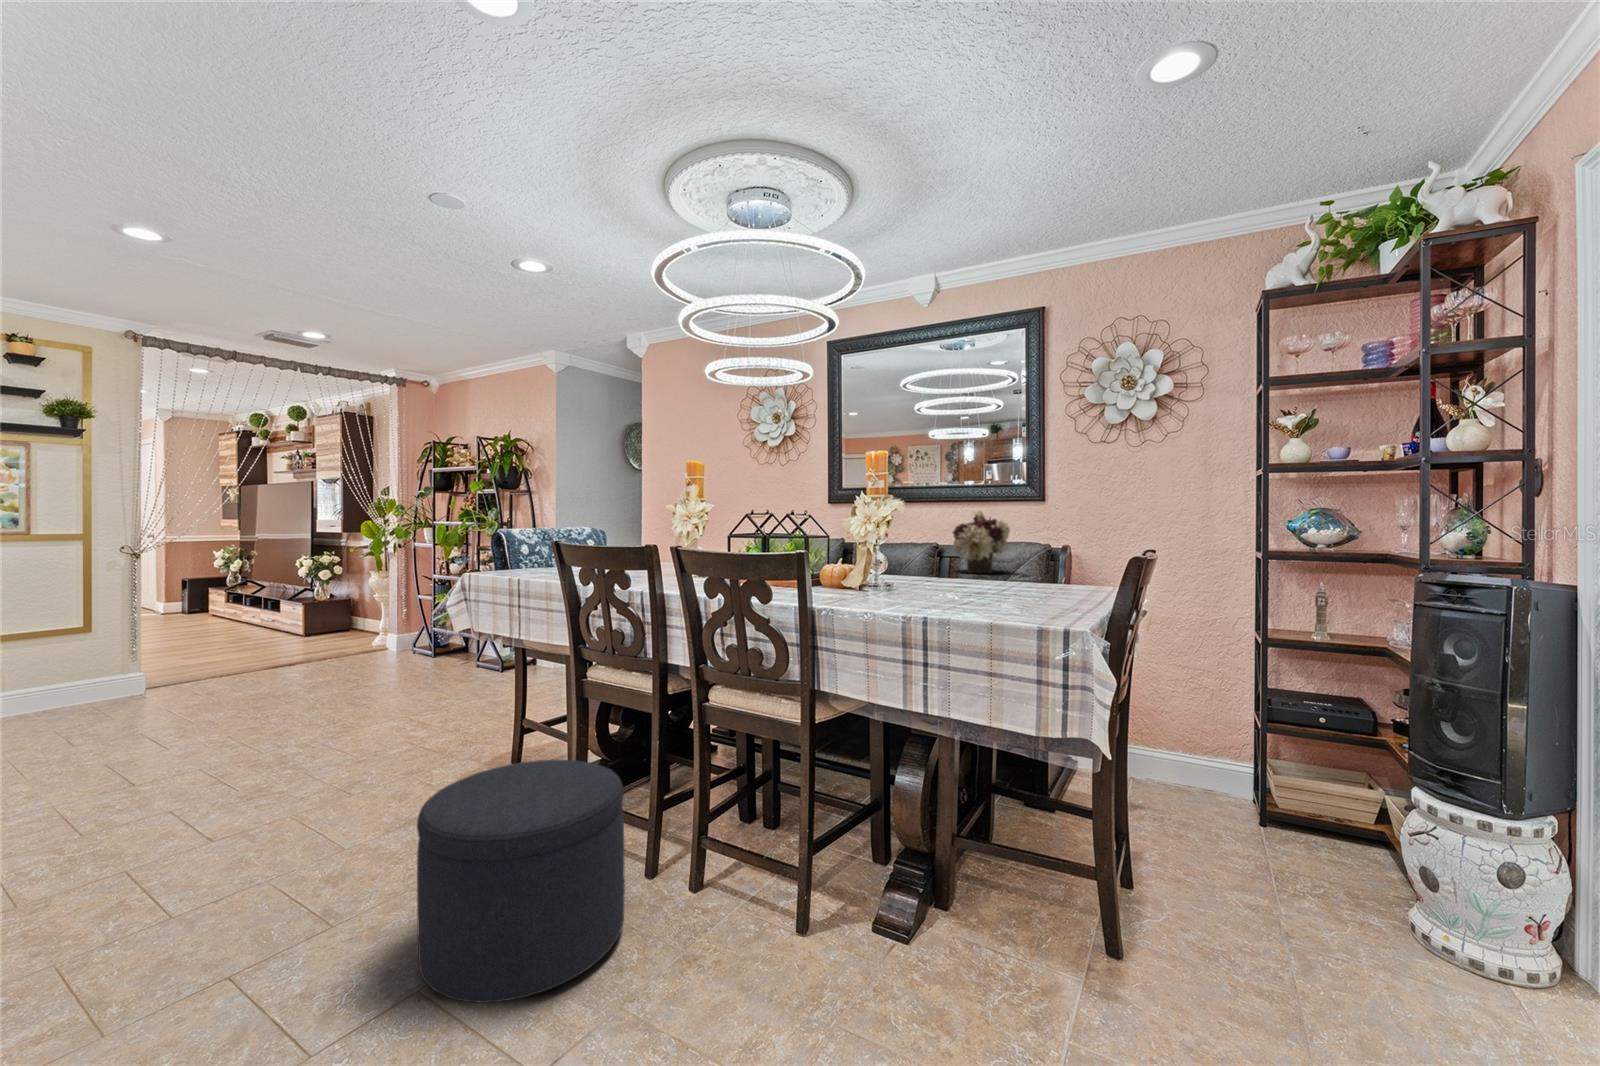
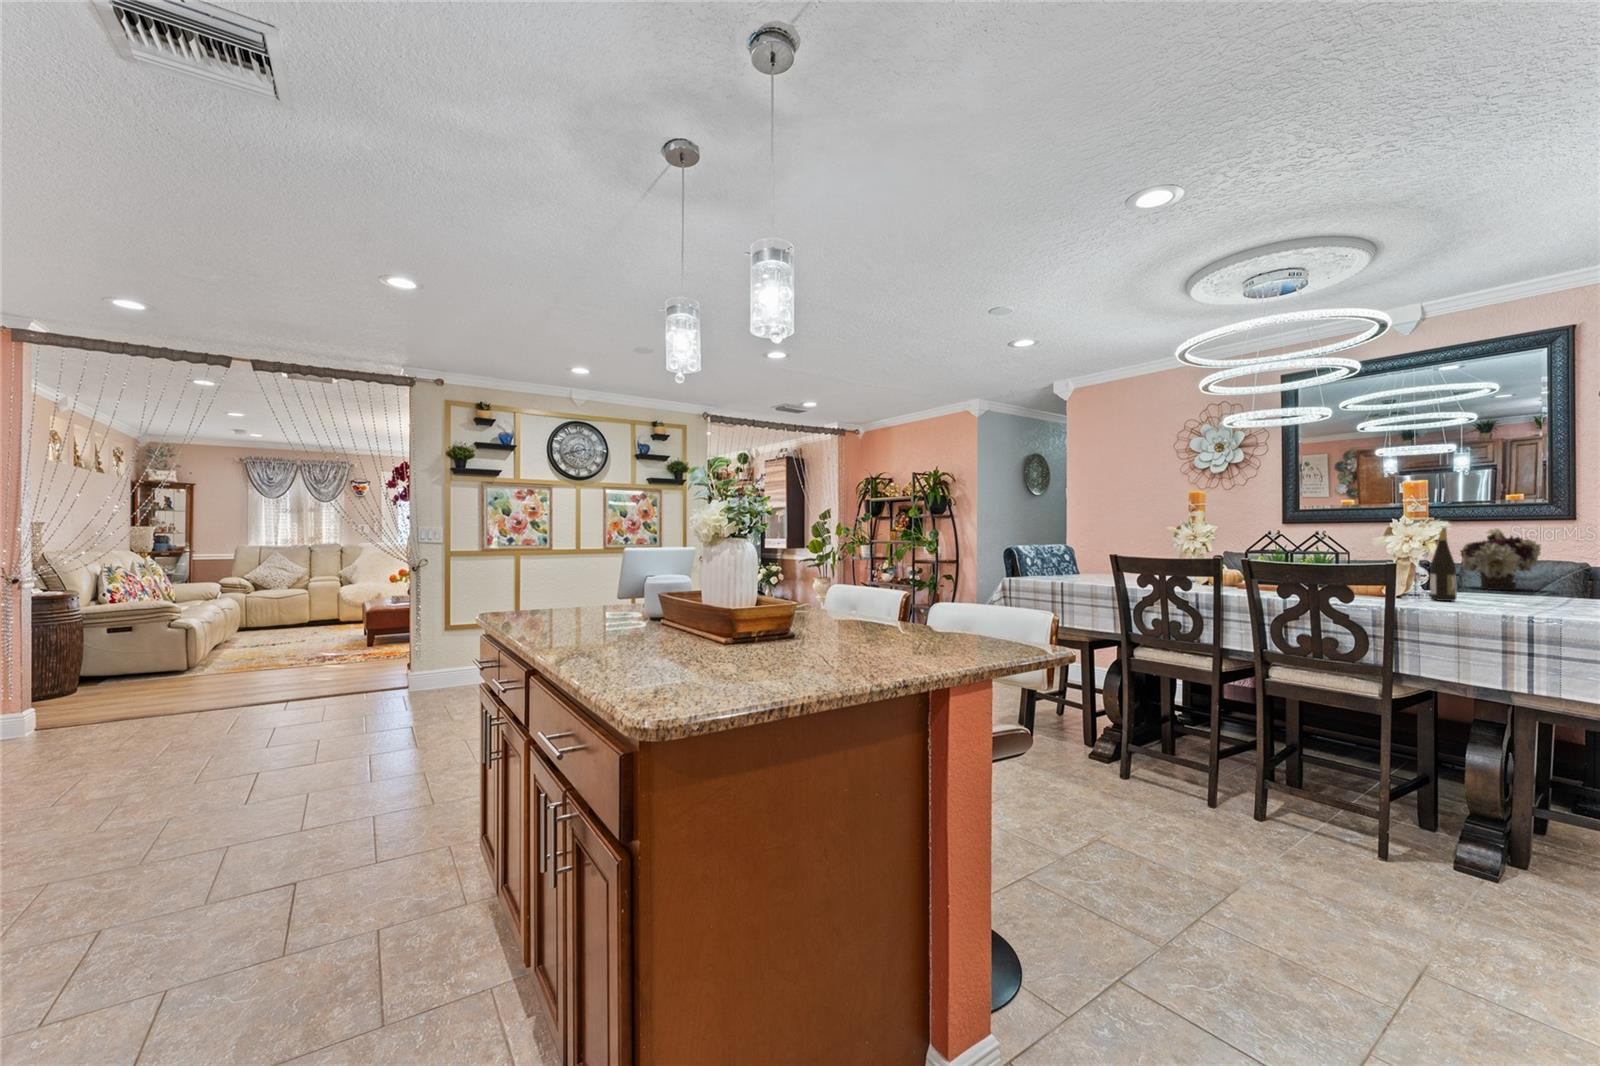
wine bottle: none [882,505,904,593] -> present [1430,527,1457,601]
ottoman: present [417,760,625,1003] -> none [1084,708,1230,852]

